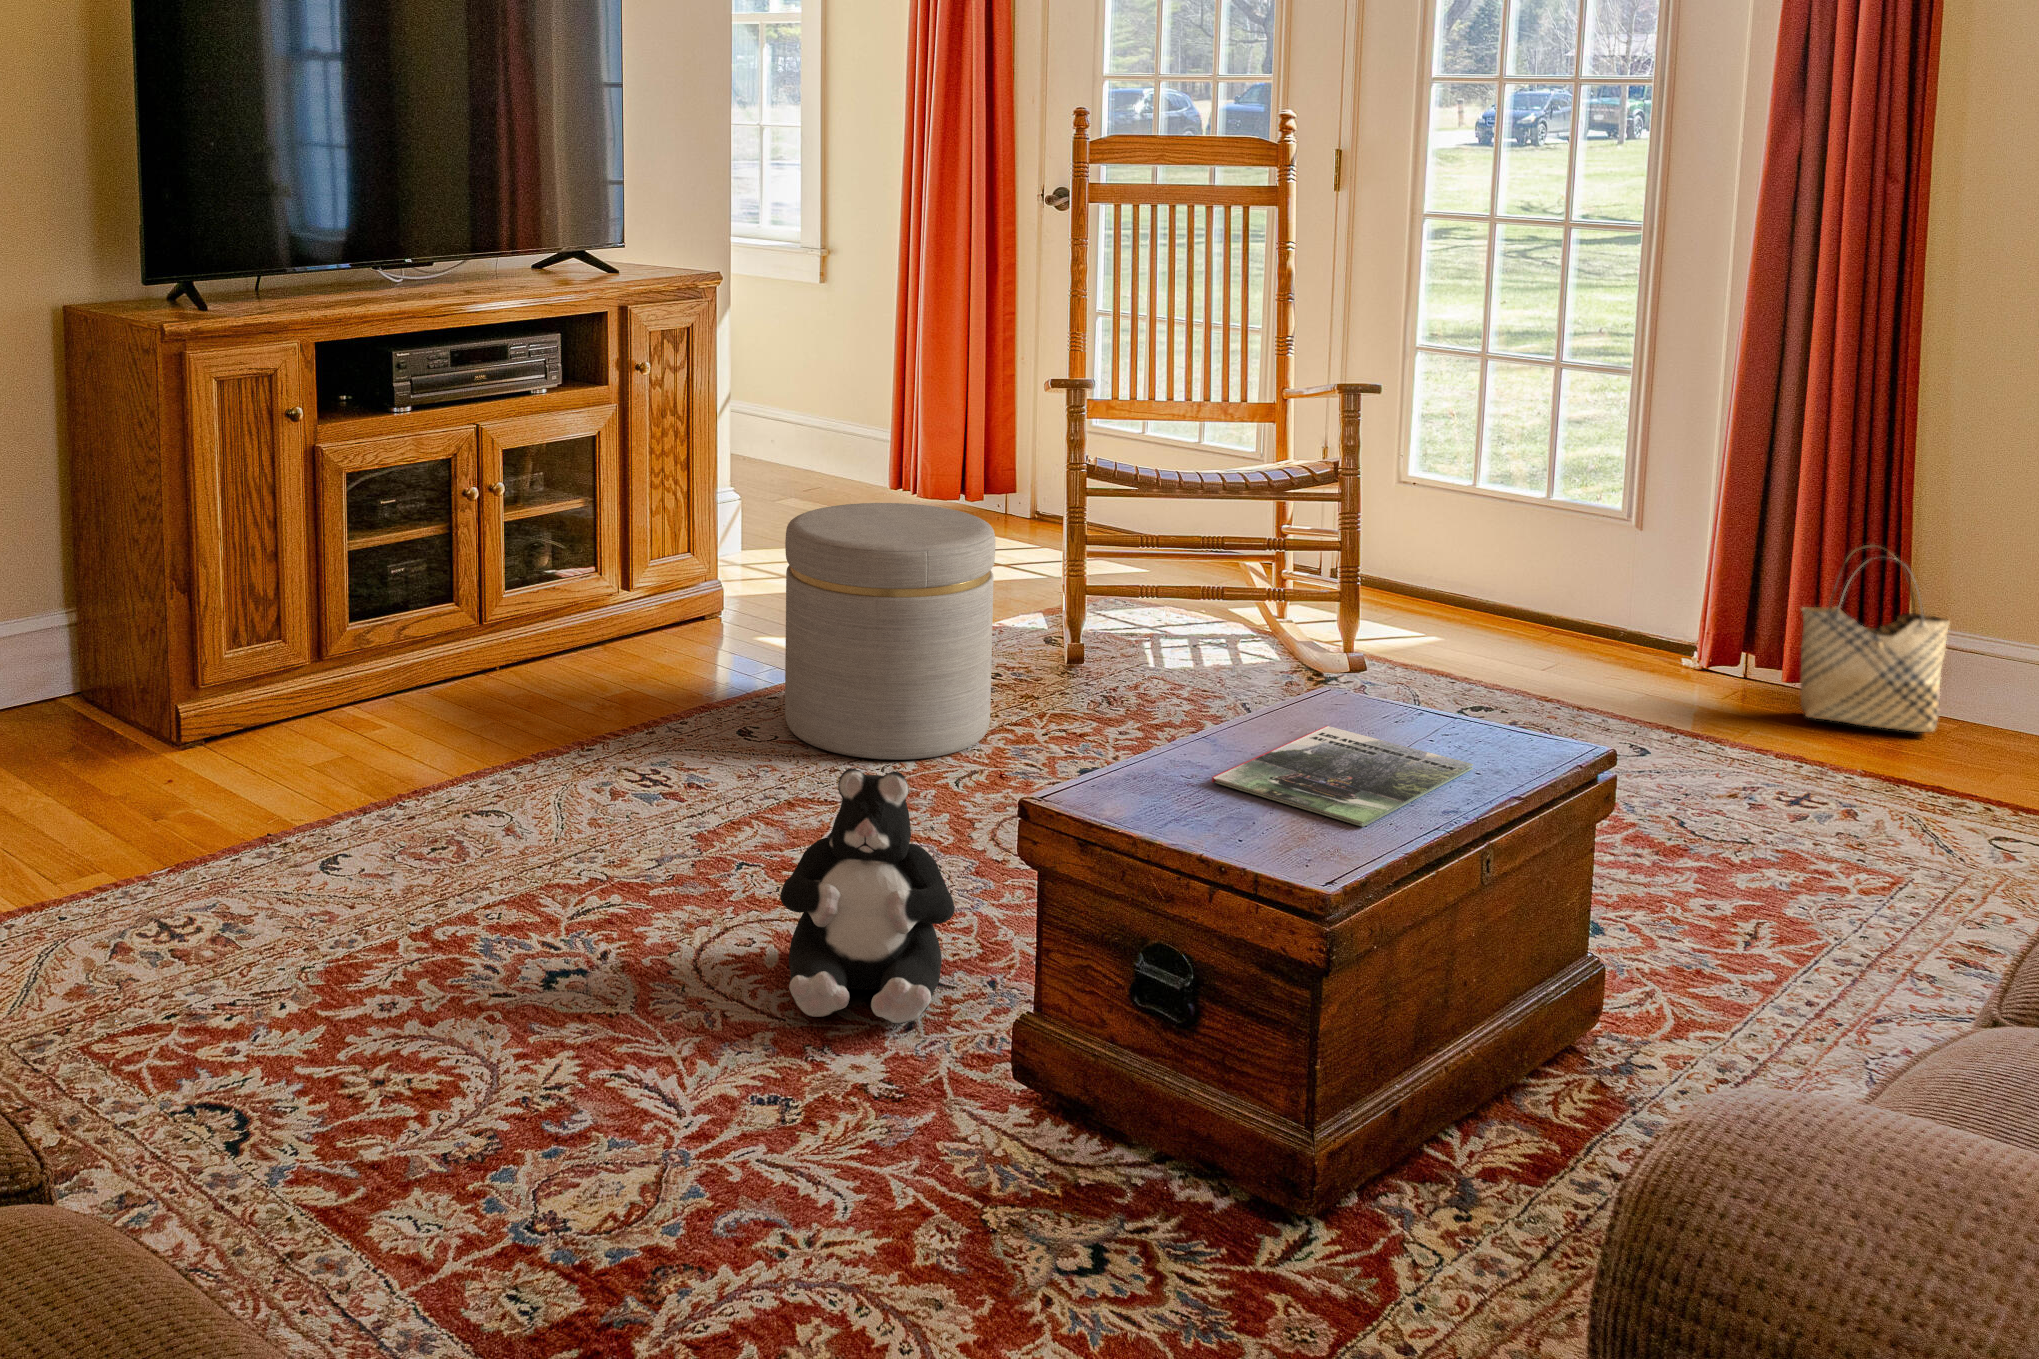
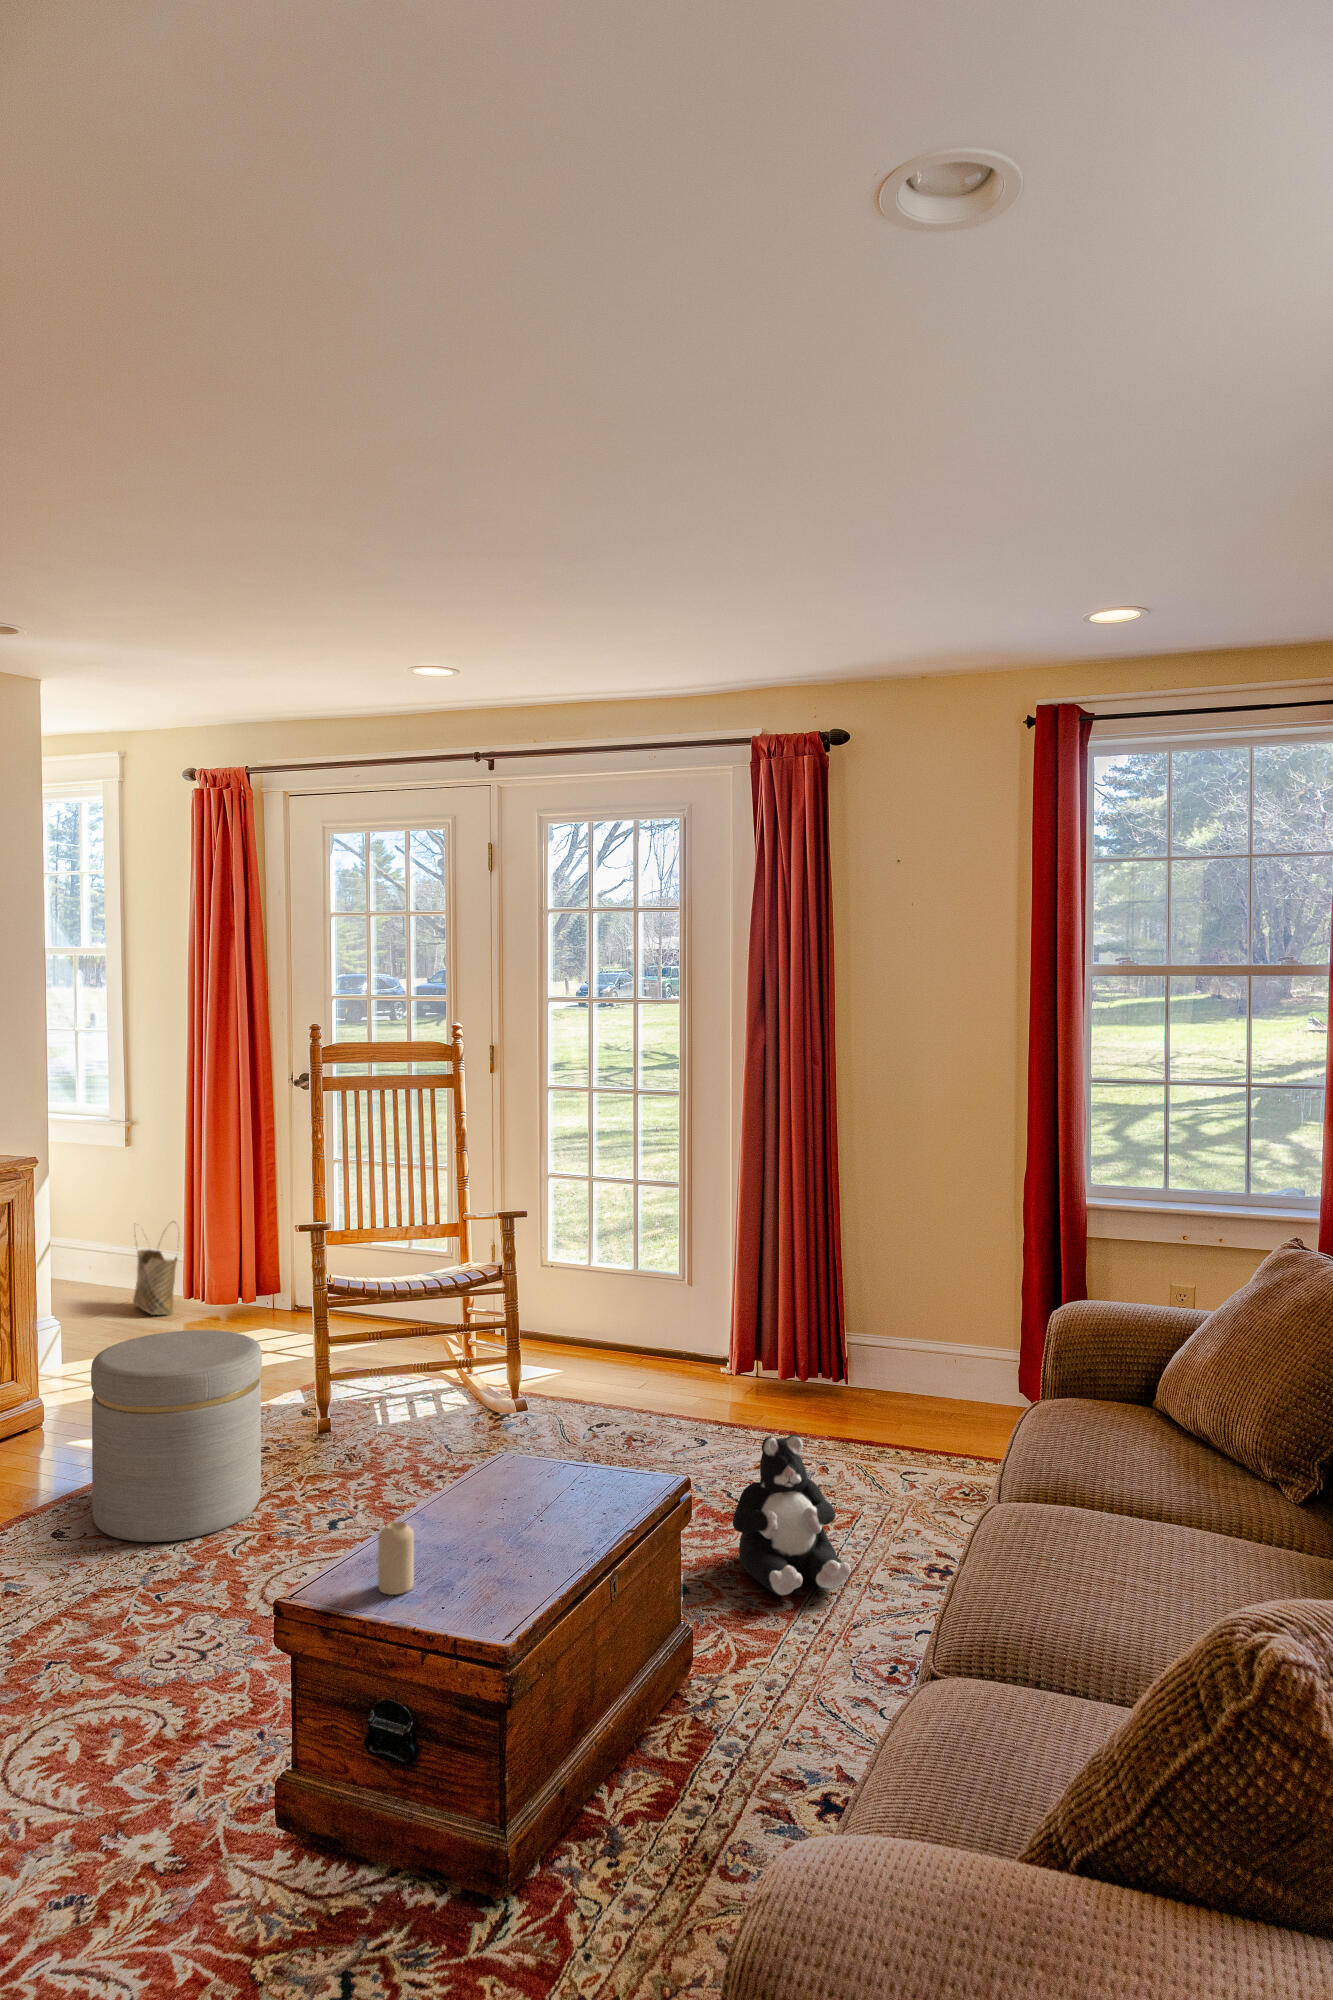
woven basket: present [1801,545,1950,732] -> present [133,1236,179,1315]
candle: none [1151,723,1201,816] -> present [378,1521,414,1595]
magazine: present [1212,726,1473,827] -> none [424,1490,603,1578]
plush toy: present [780,769,954,1024] -> present [733,1434,851,1595]

